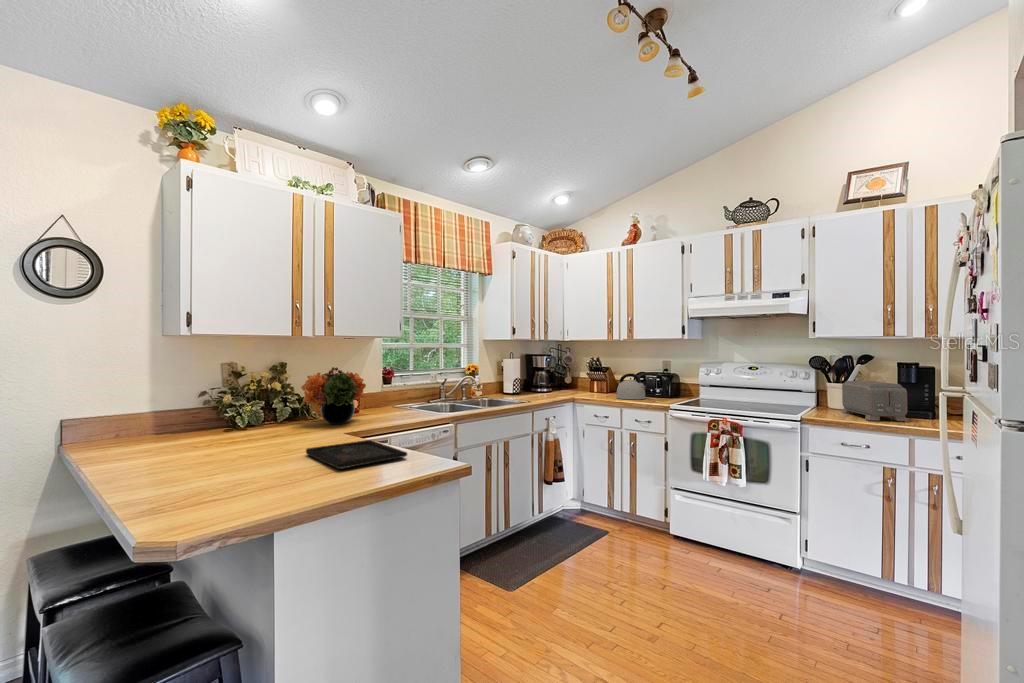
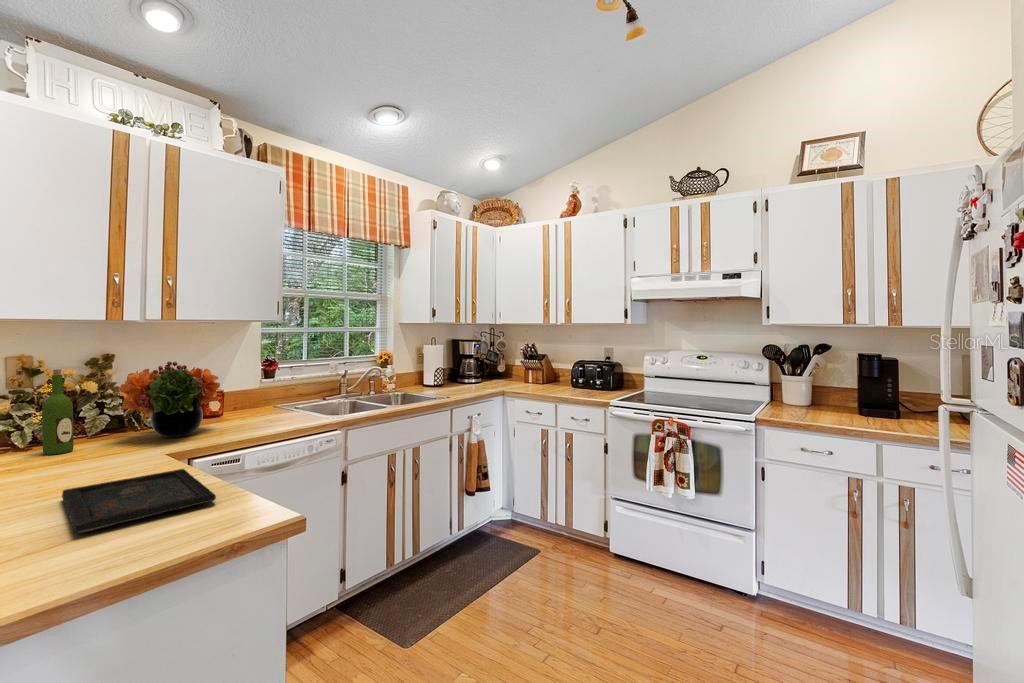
wine bottle: none [258,372,276,433] -> present [42,369,74,455]
kettle: present [616,374,647,399] -> none [552,365,587,394]
toaster: present [842,381,907,421] -> none [797,374,871,421]

